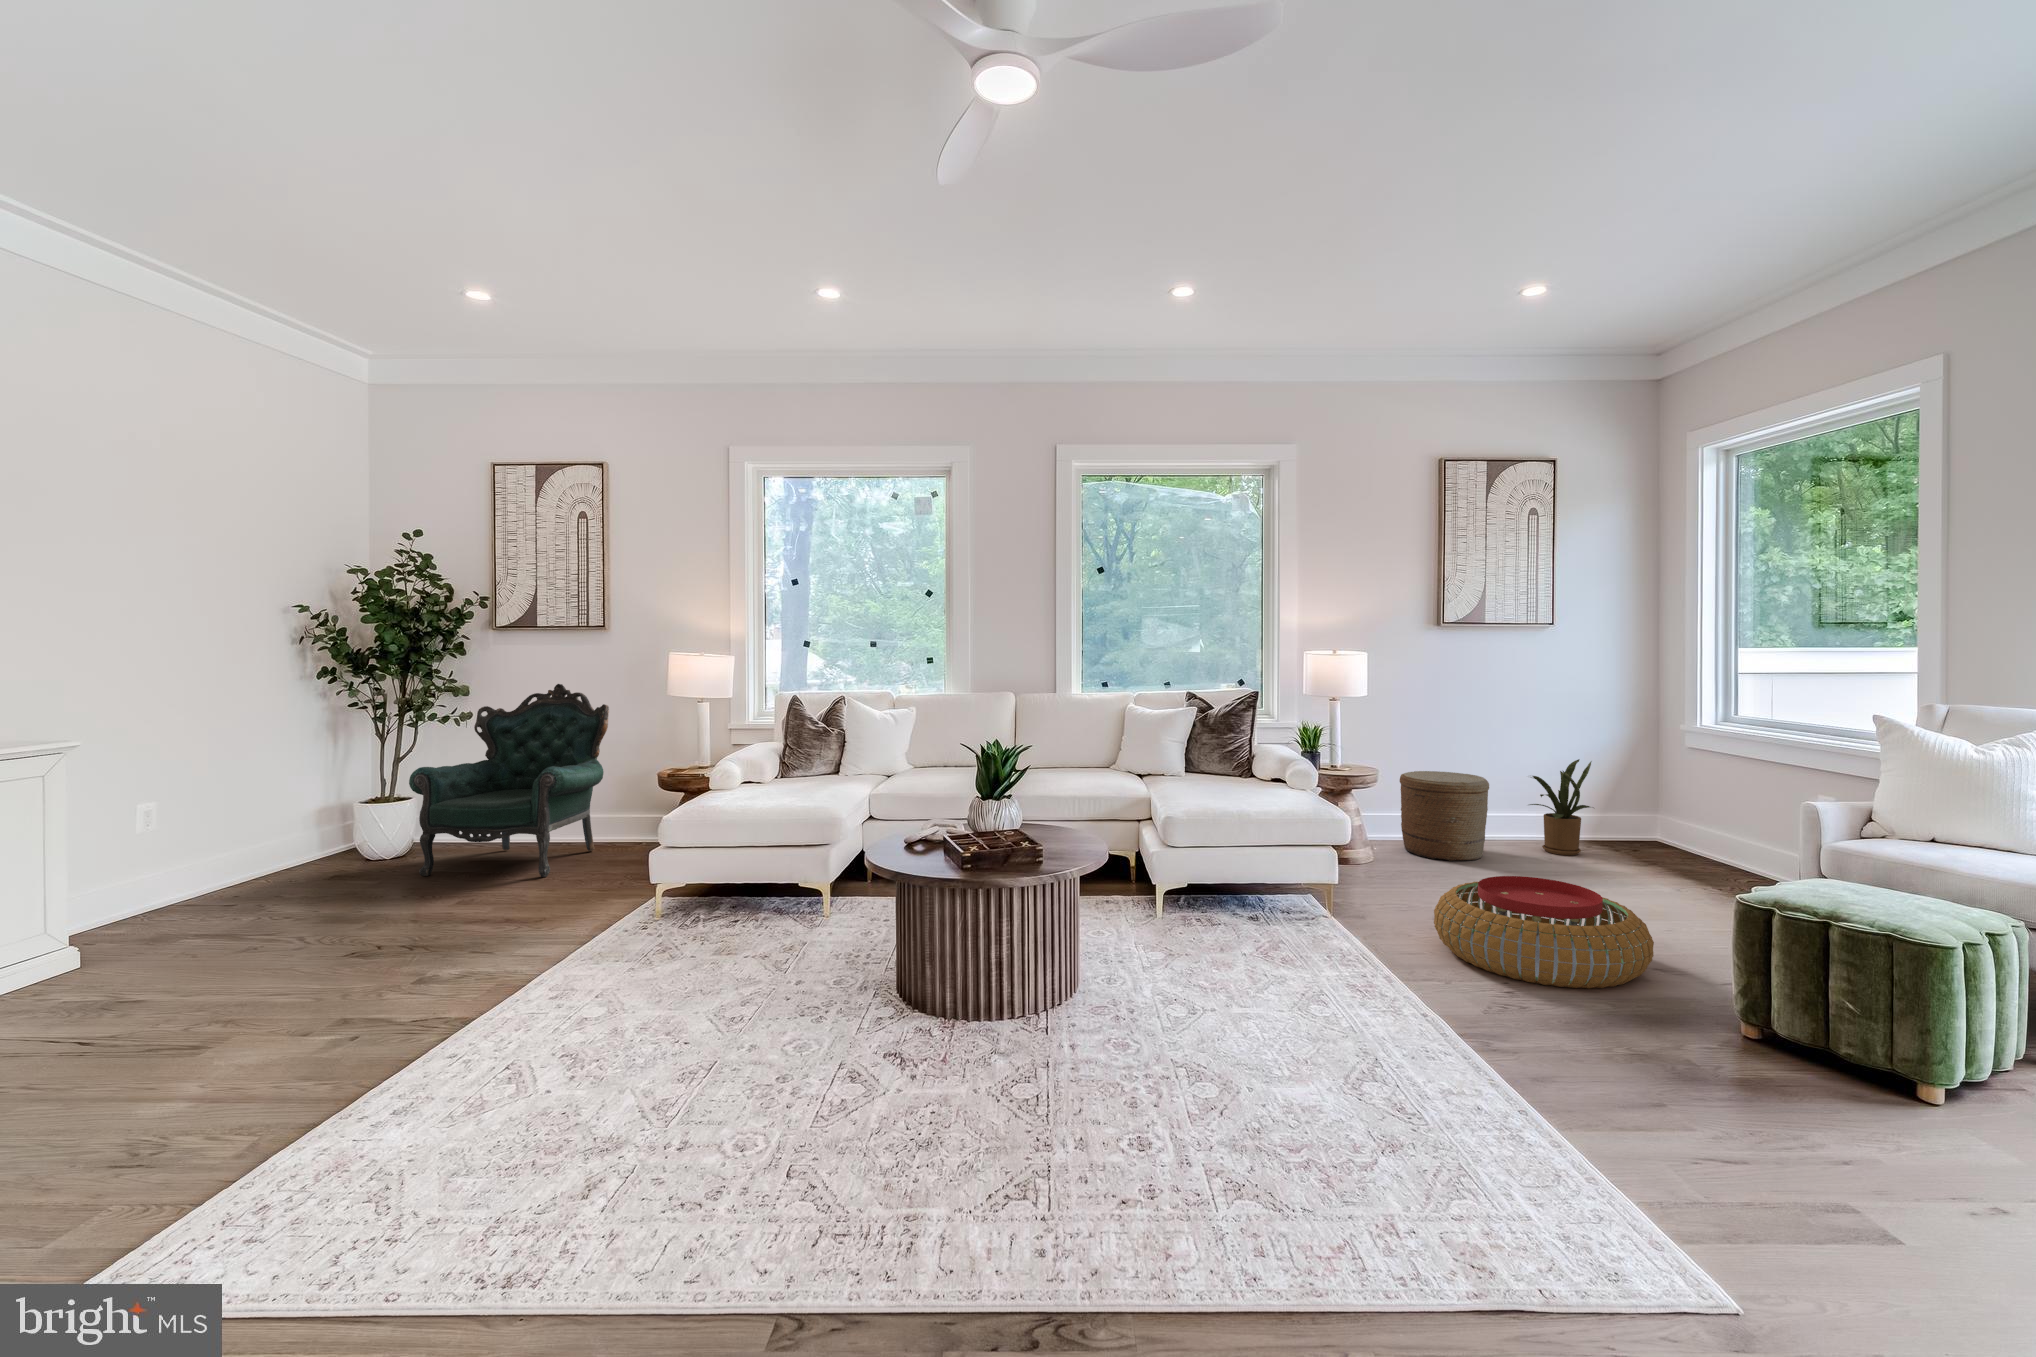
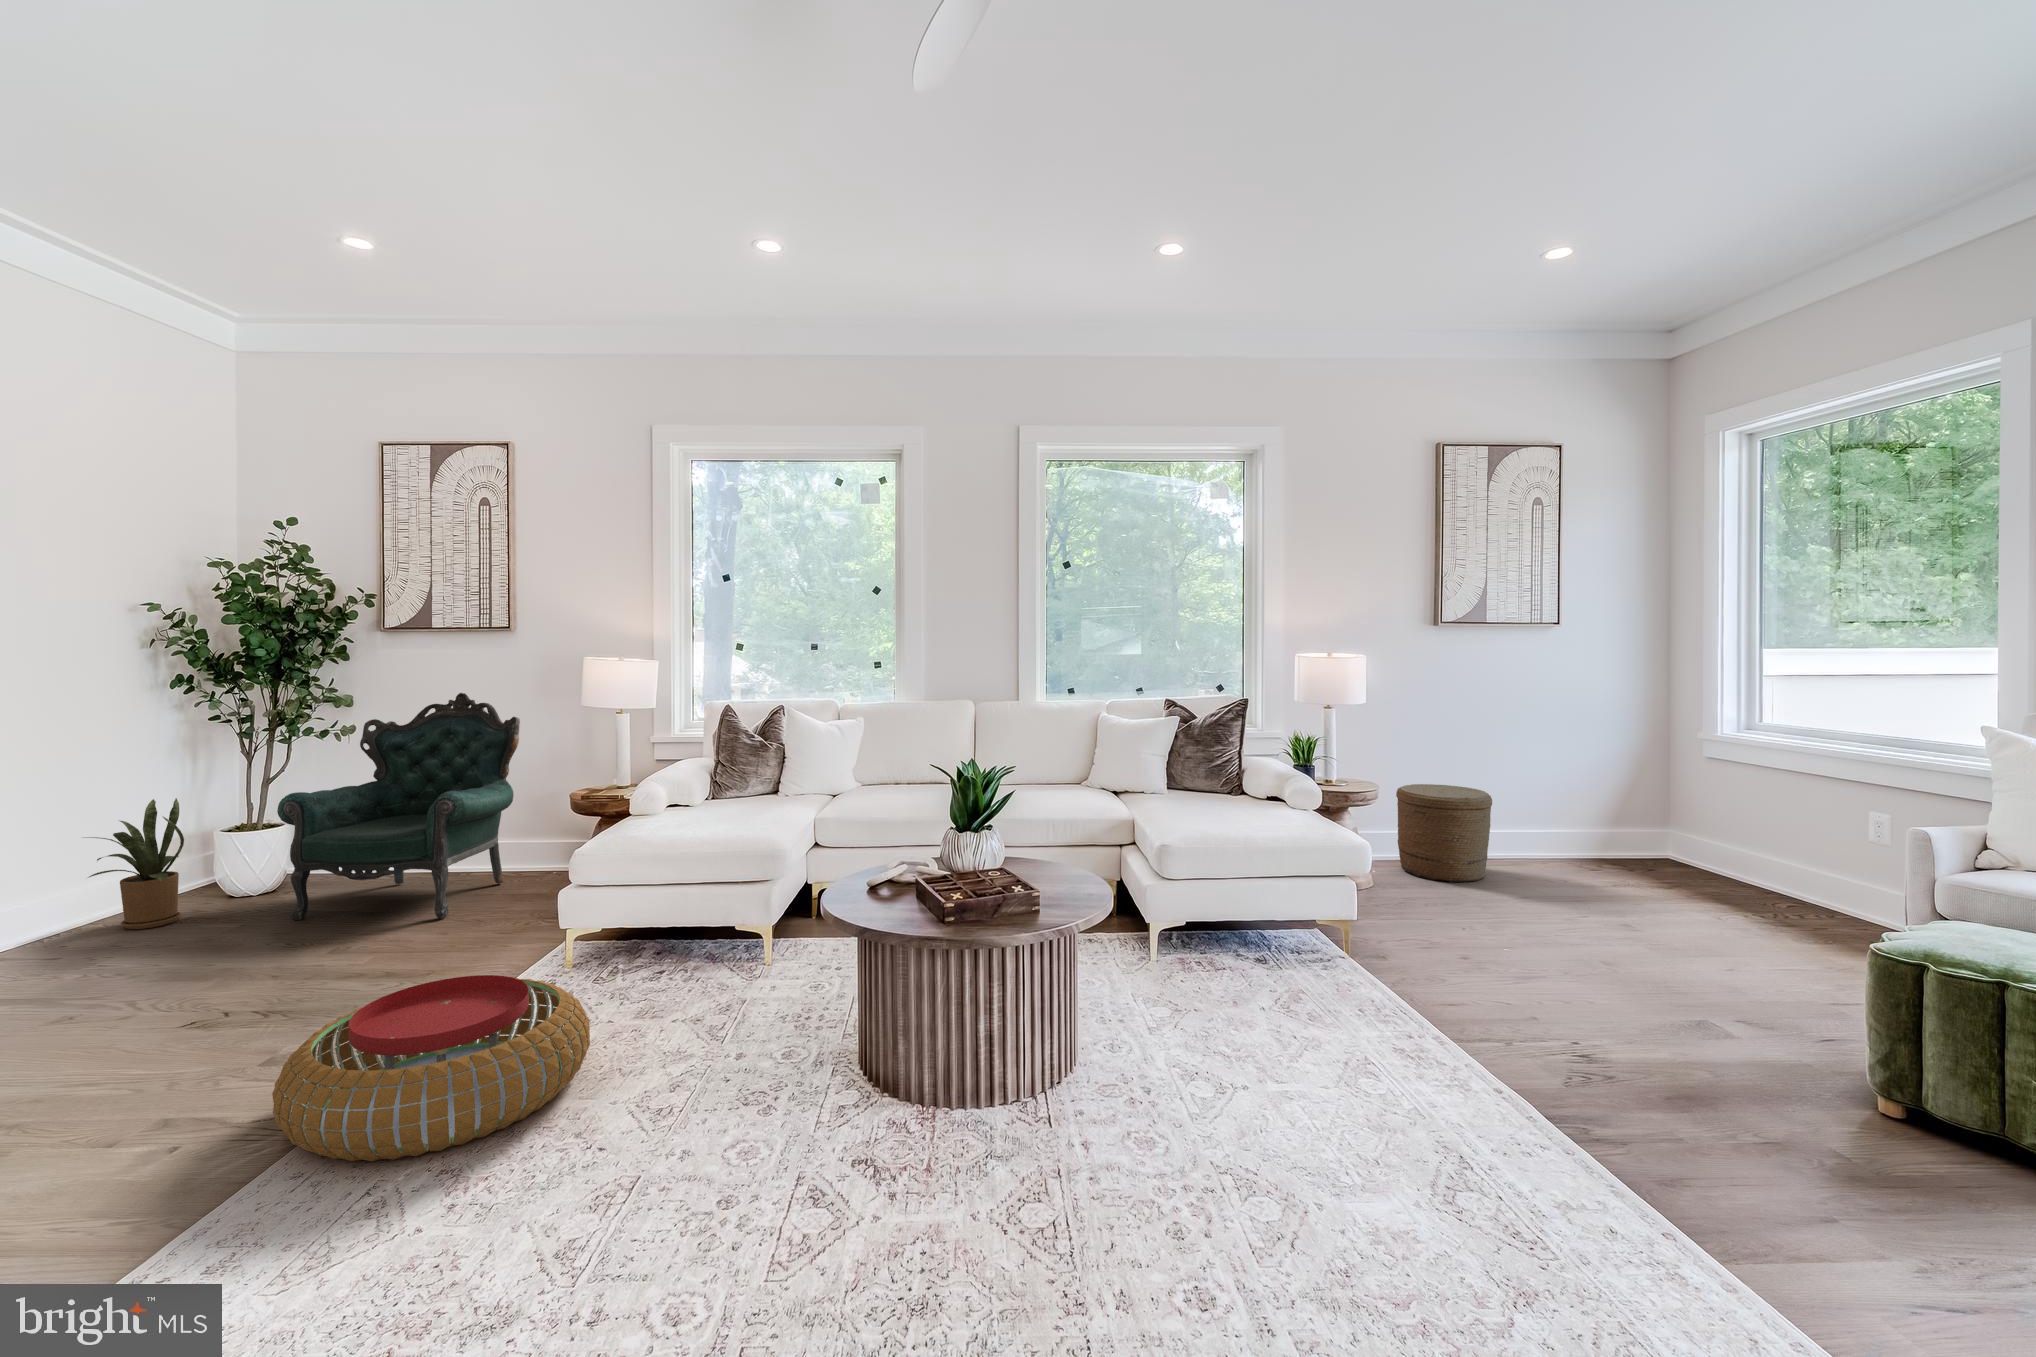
house plant: present [1530,759,1591,855] -> present [89,798,184,929]
pouf: present [1434,876,1654,988] -> present [272,975,590,1161]

